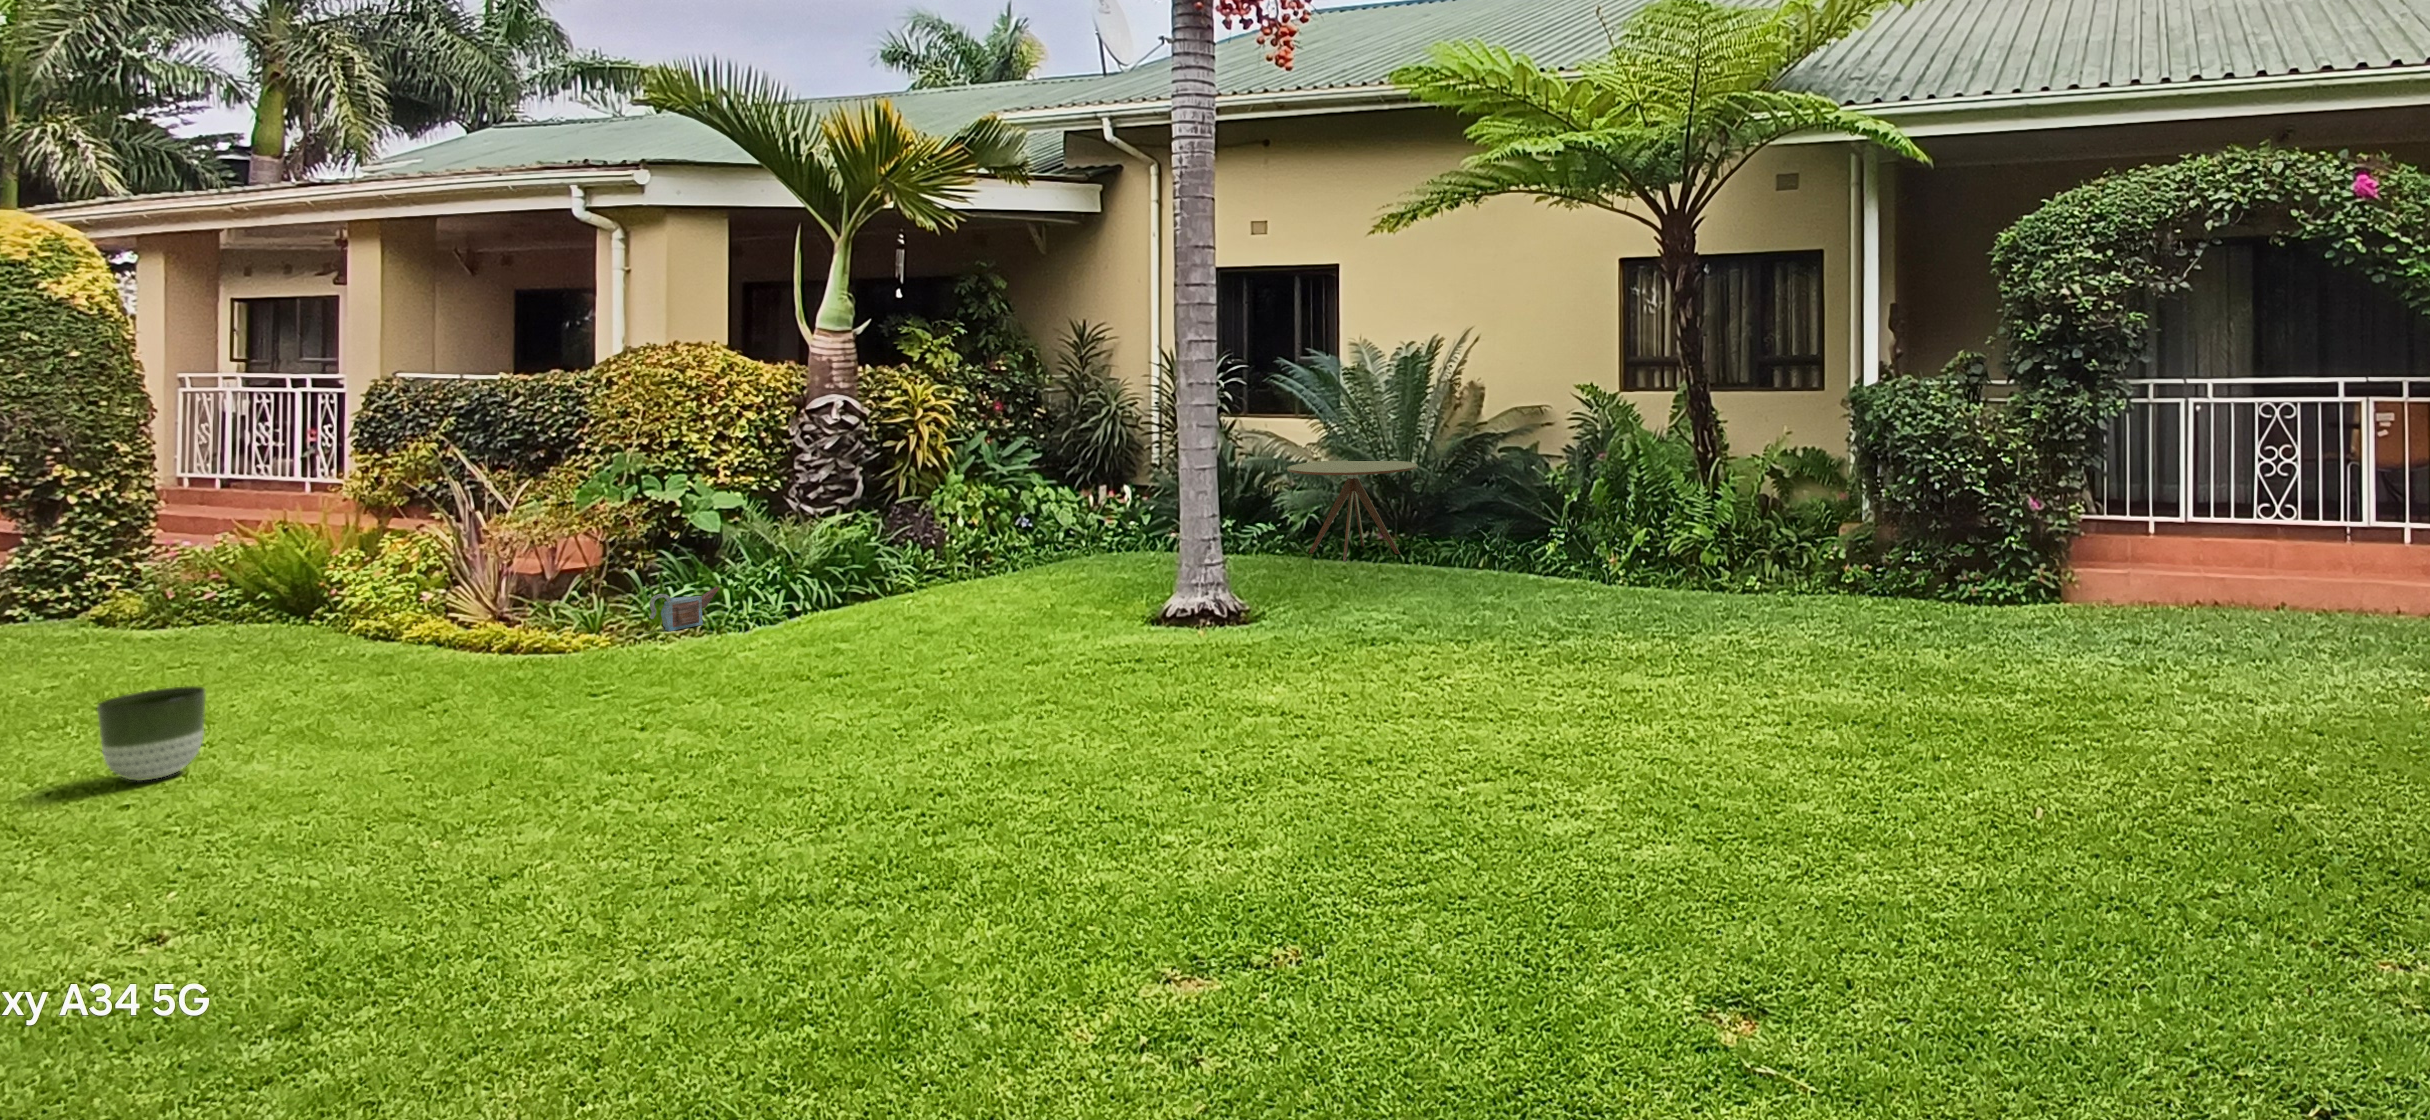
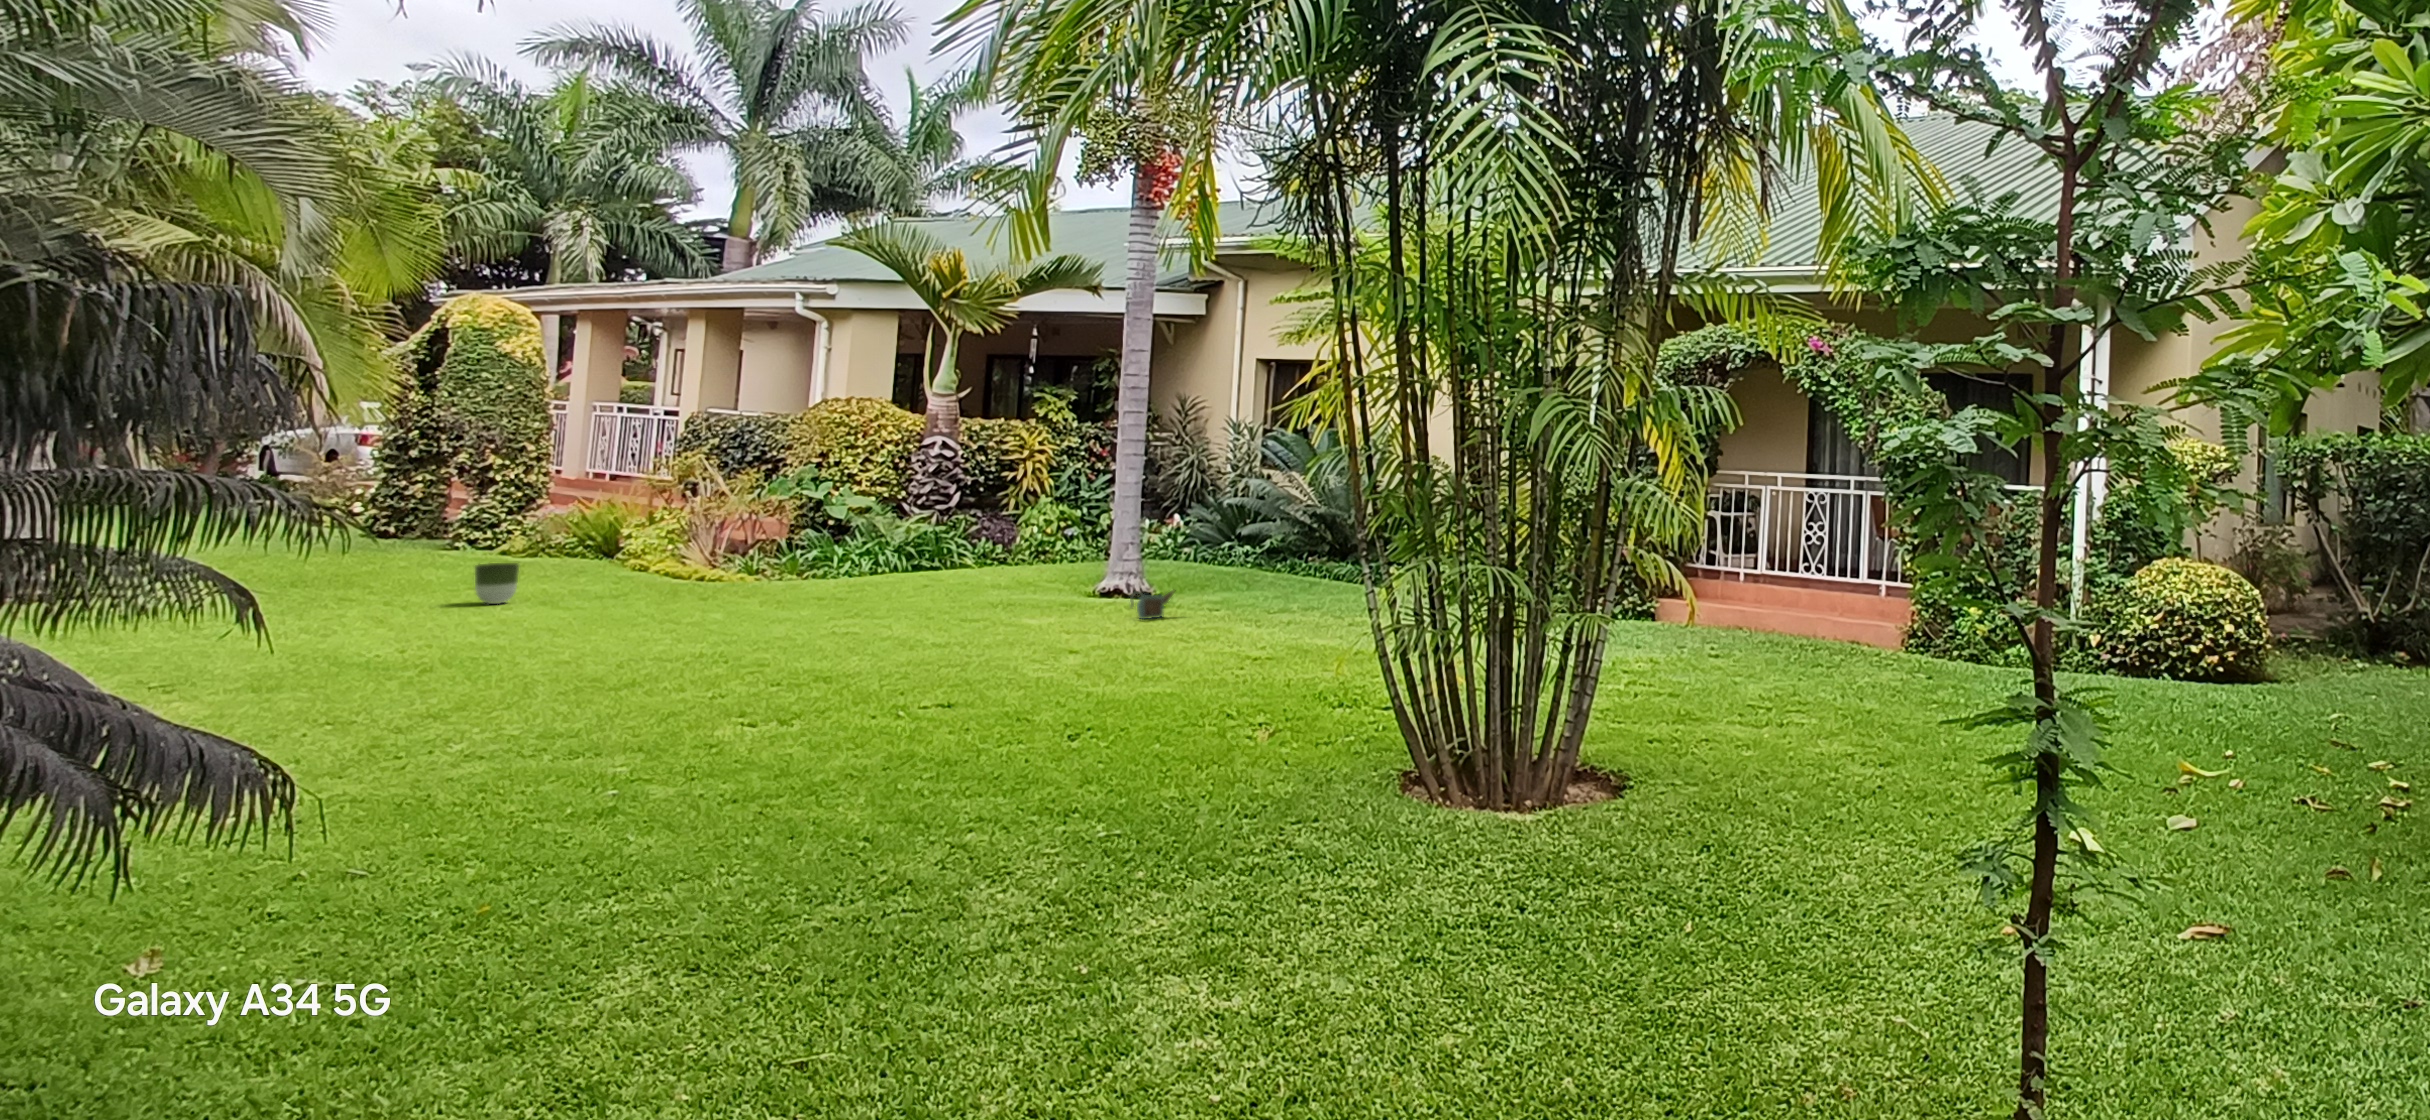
round table: present [1287,460,1418,561] -> none [1221,500,1319,572]
watering can: present [649,586,720,631] -> present [1130,590,1176,619]

